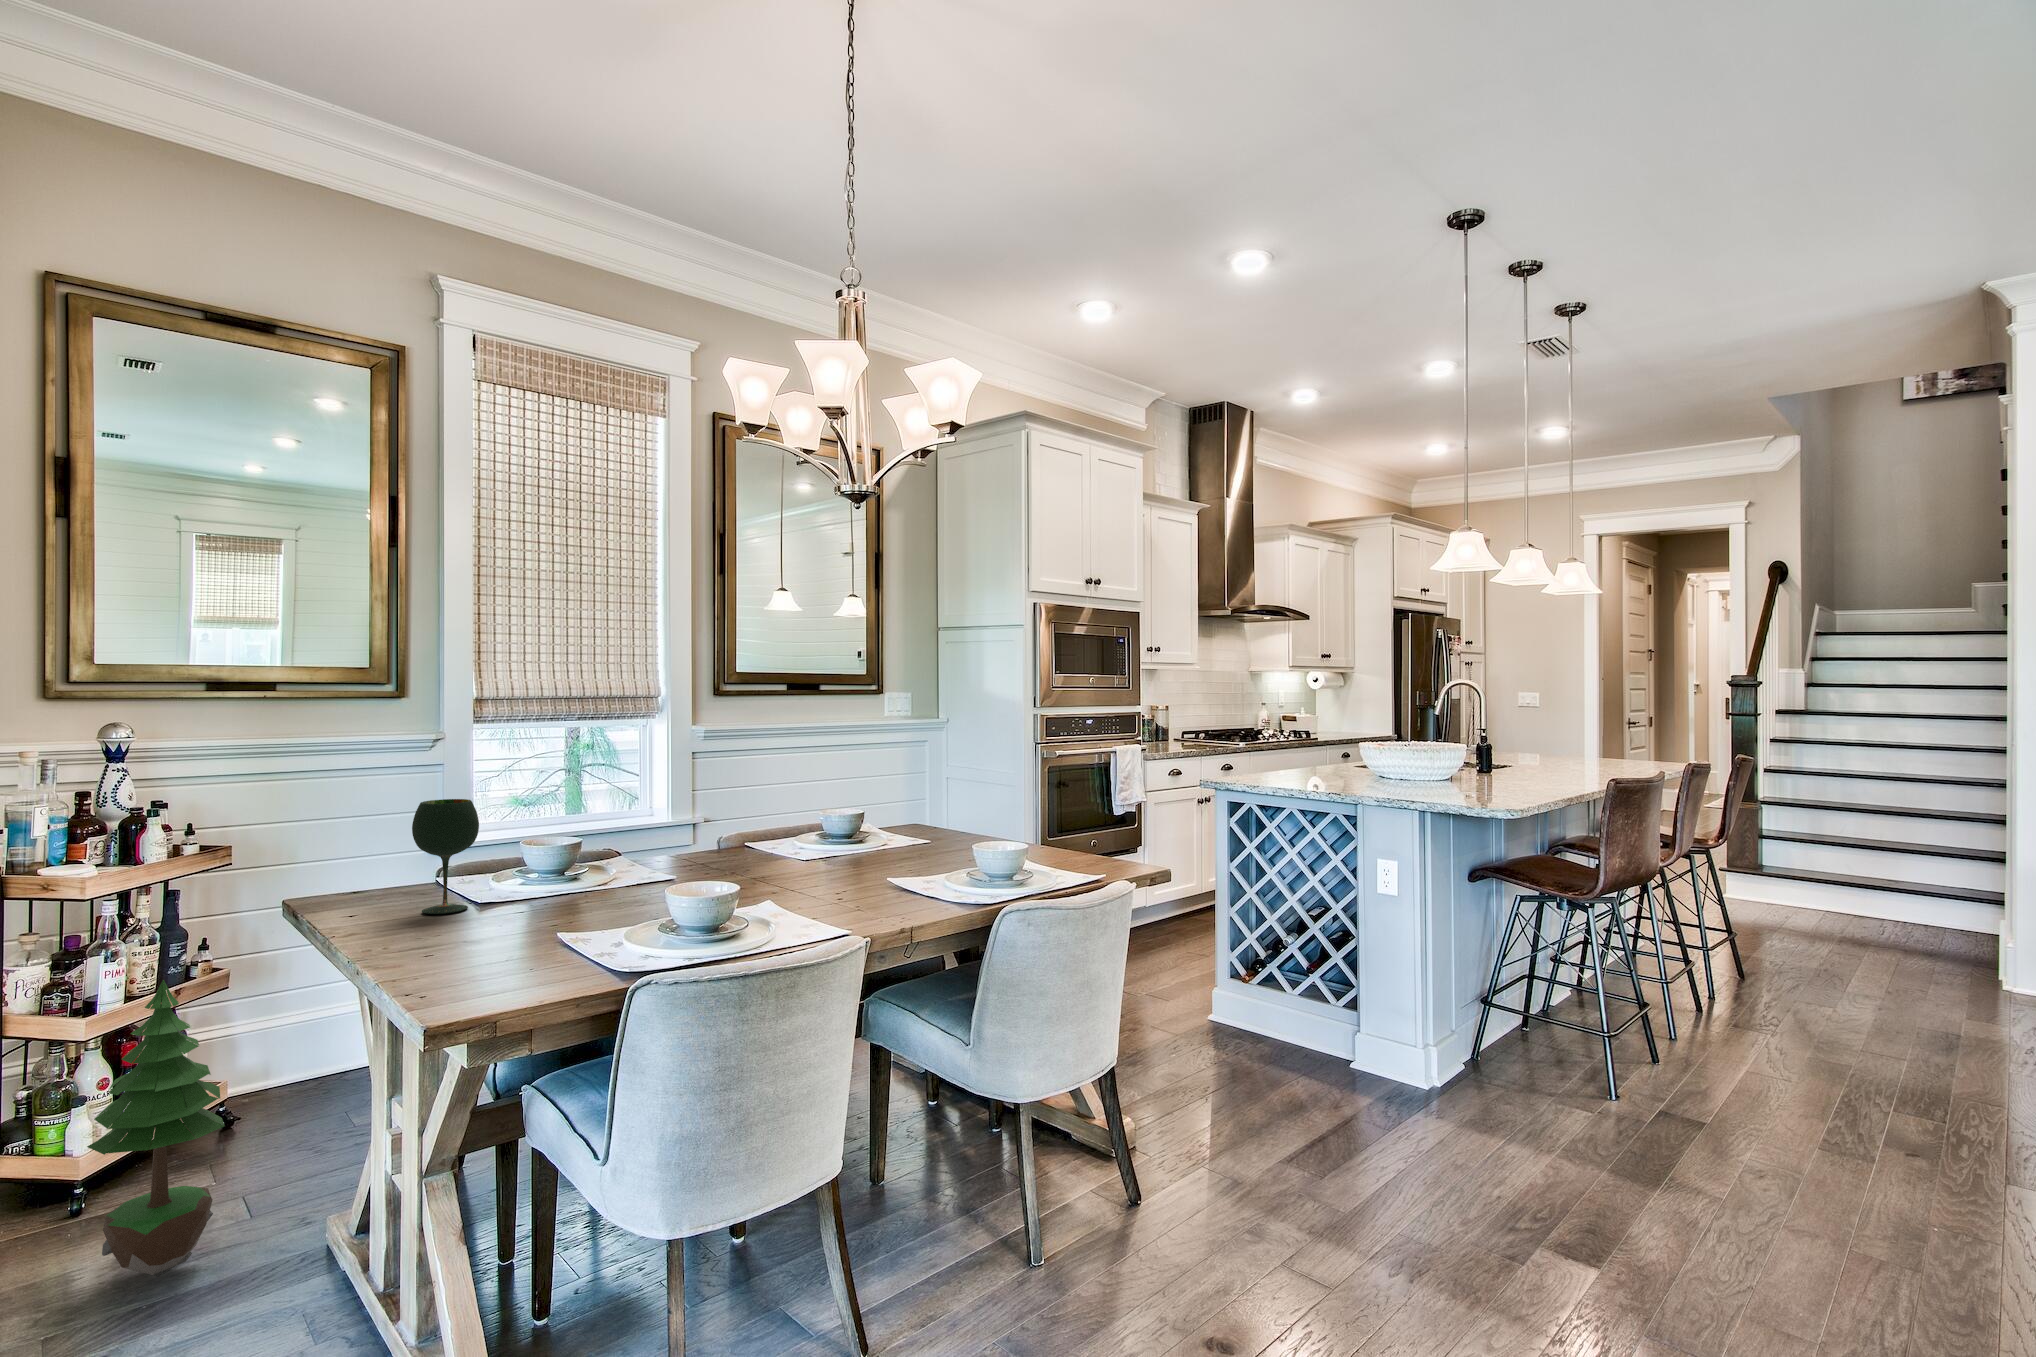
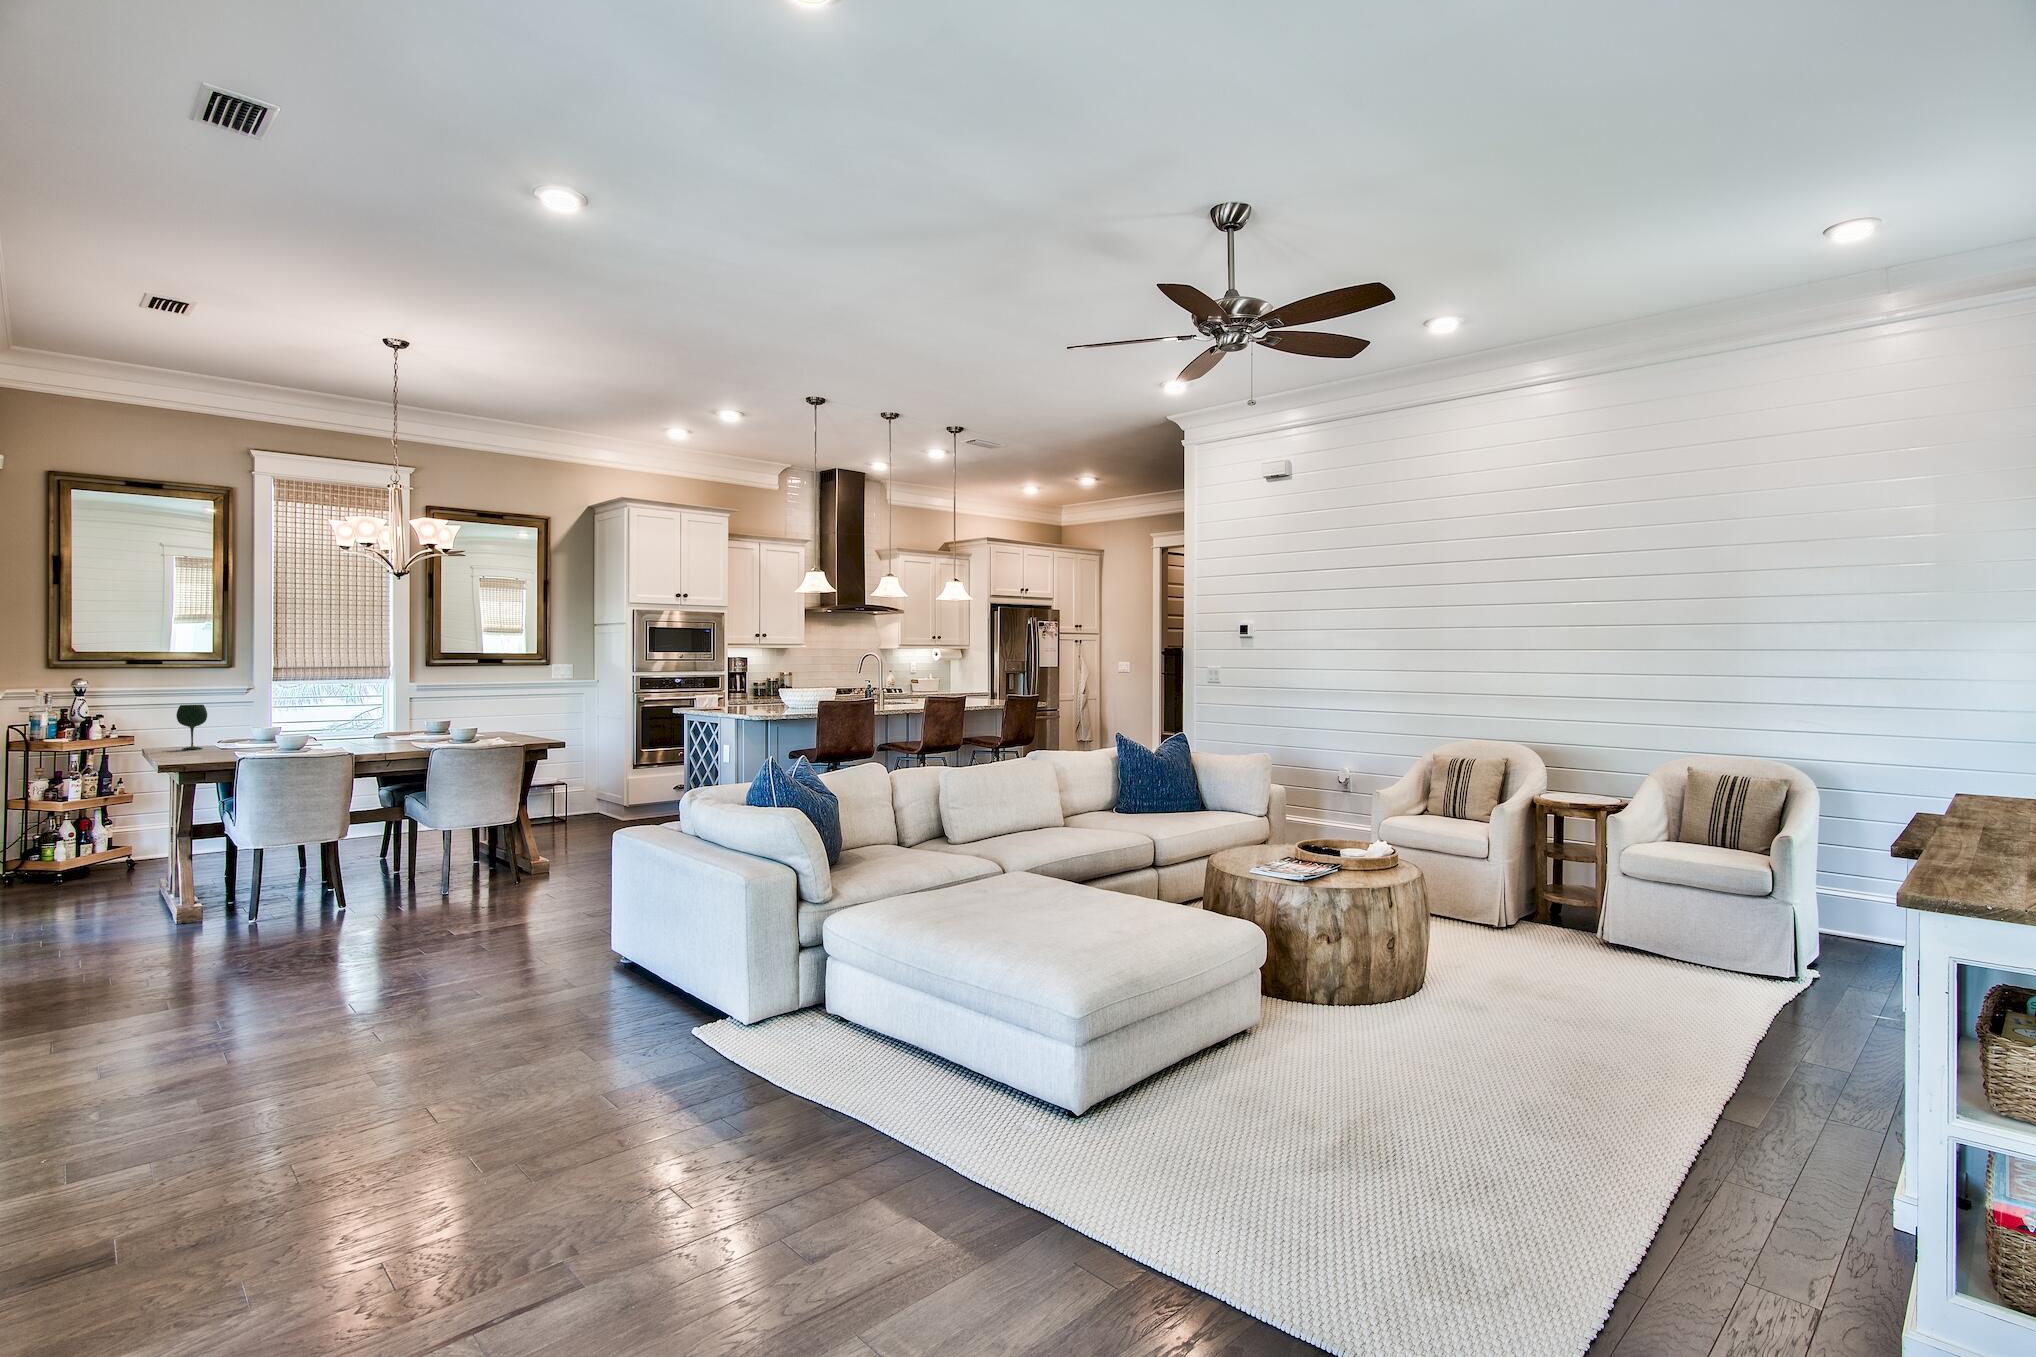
potted tree: present [87,980,225,1277] -> none [54,777,112,896]

